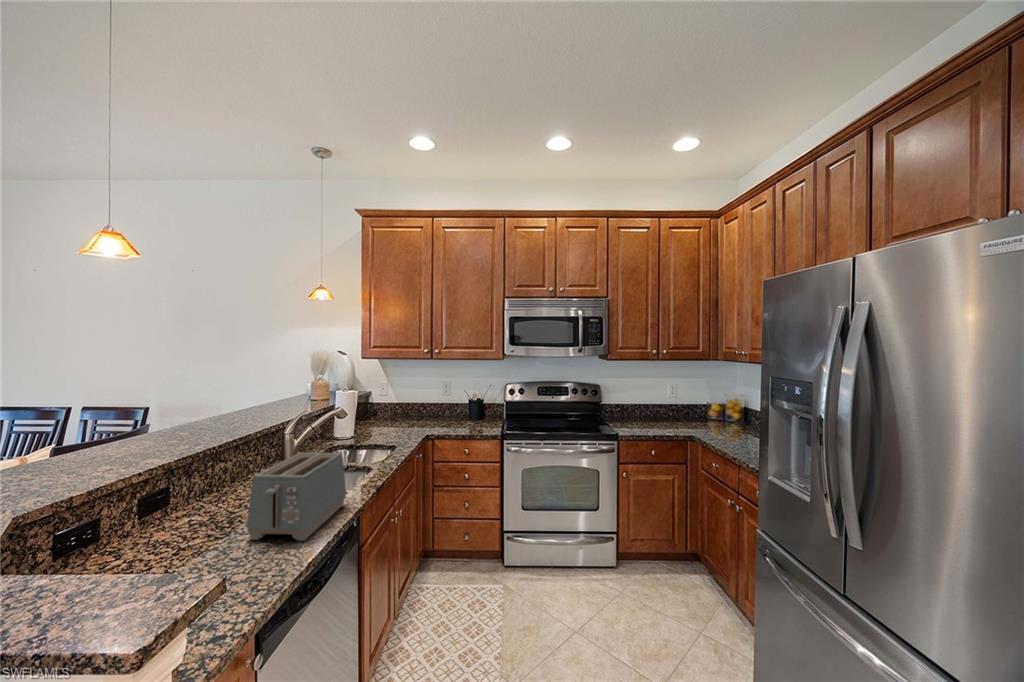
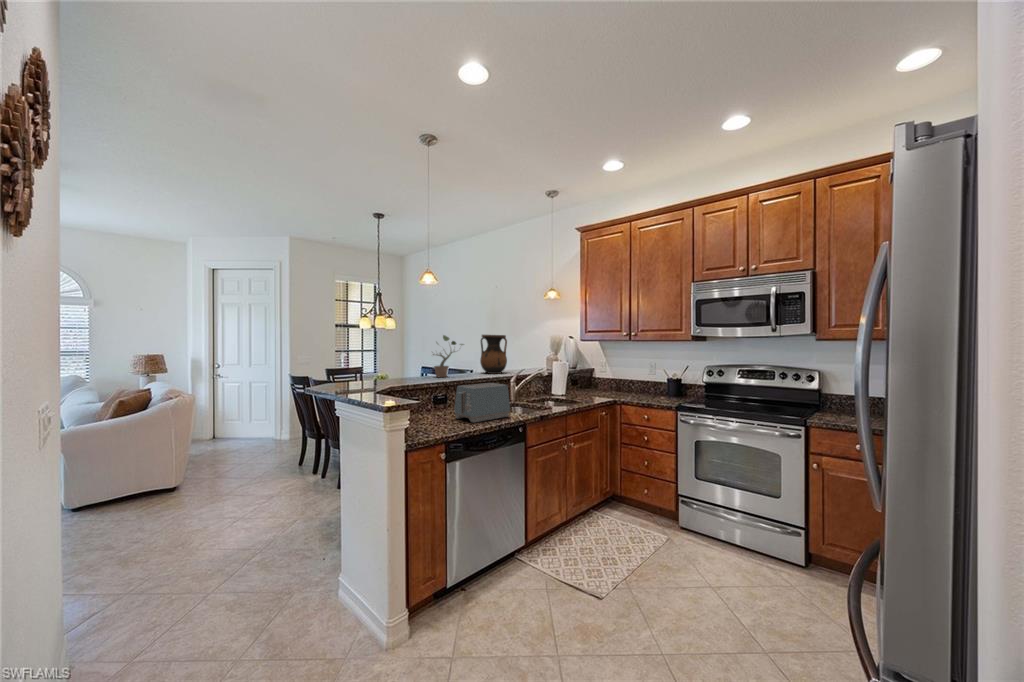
vase: none [212,357,266,424] -> present [480,335,507,374]
potted plant: none [95,363,199,452] -> present [433,335,464,377]

